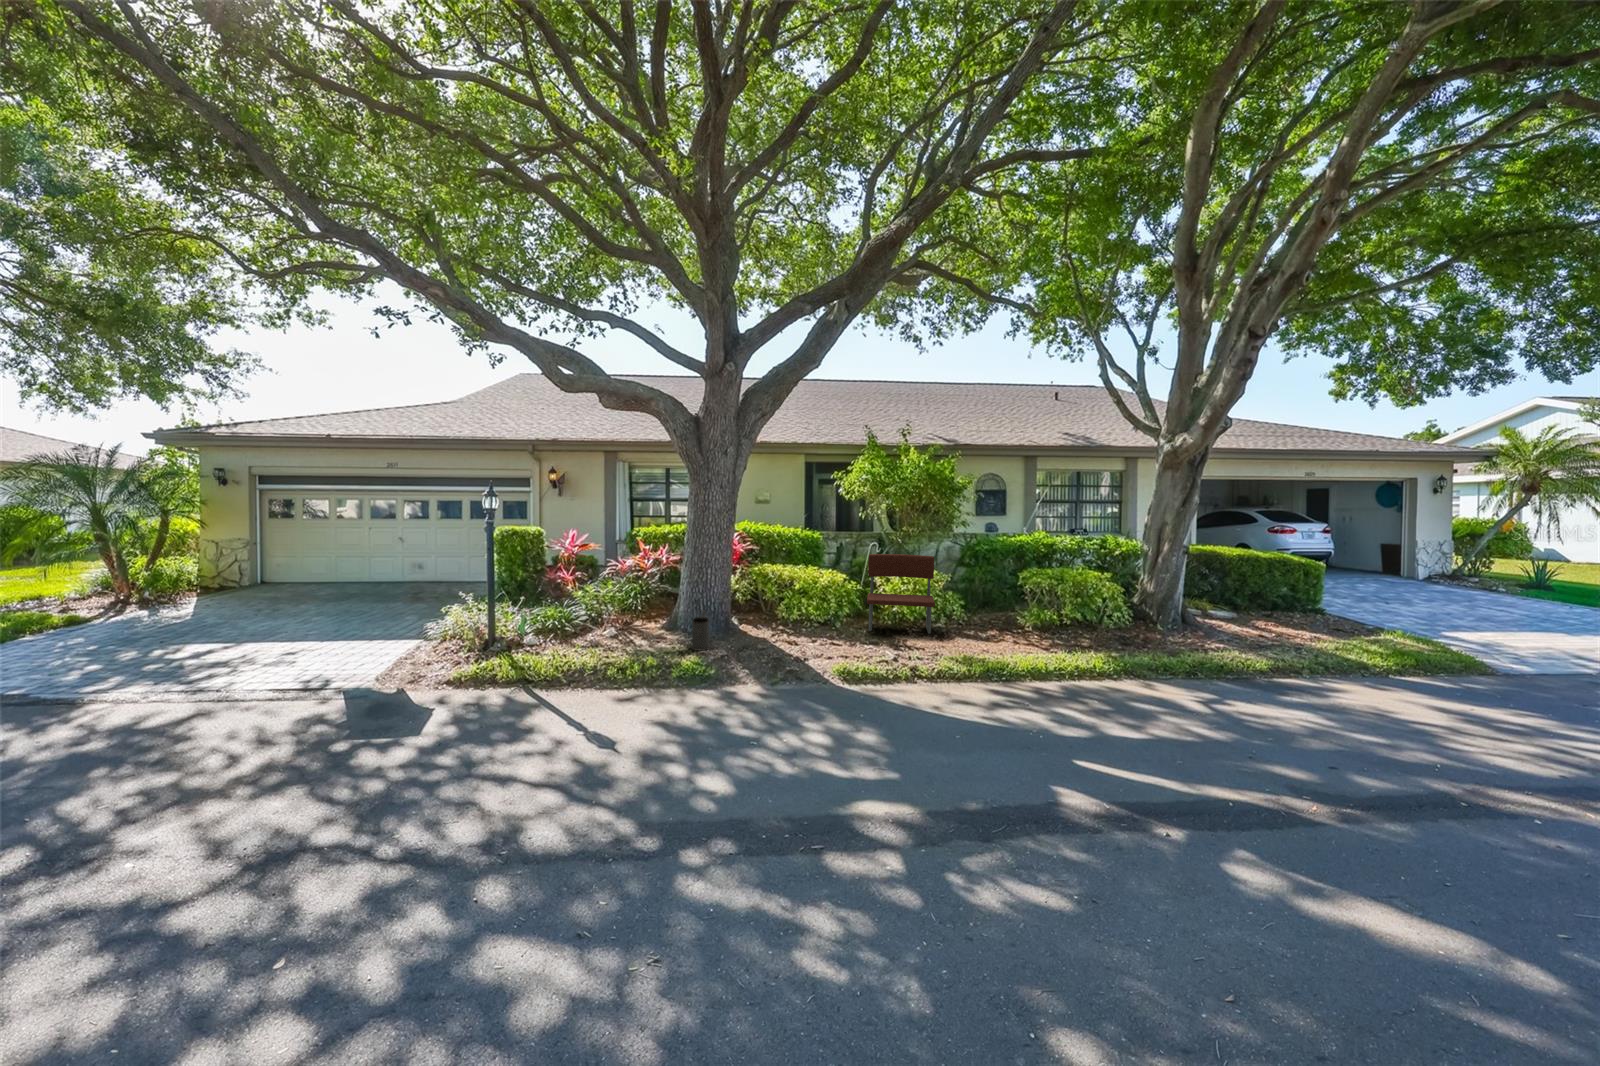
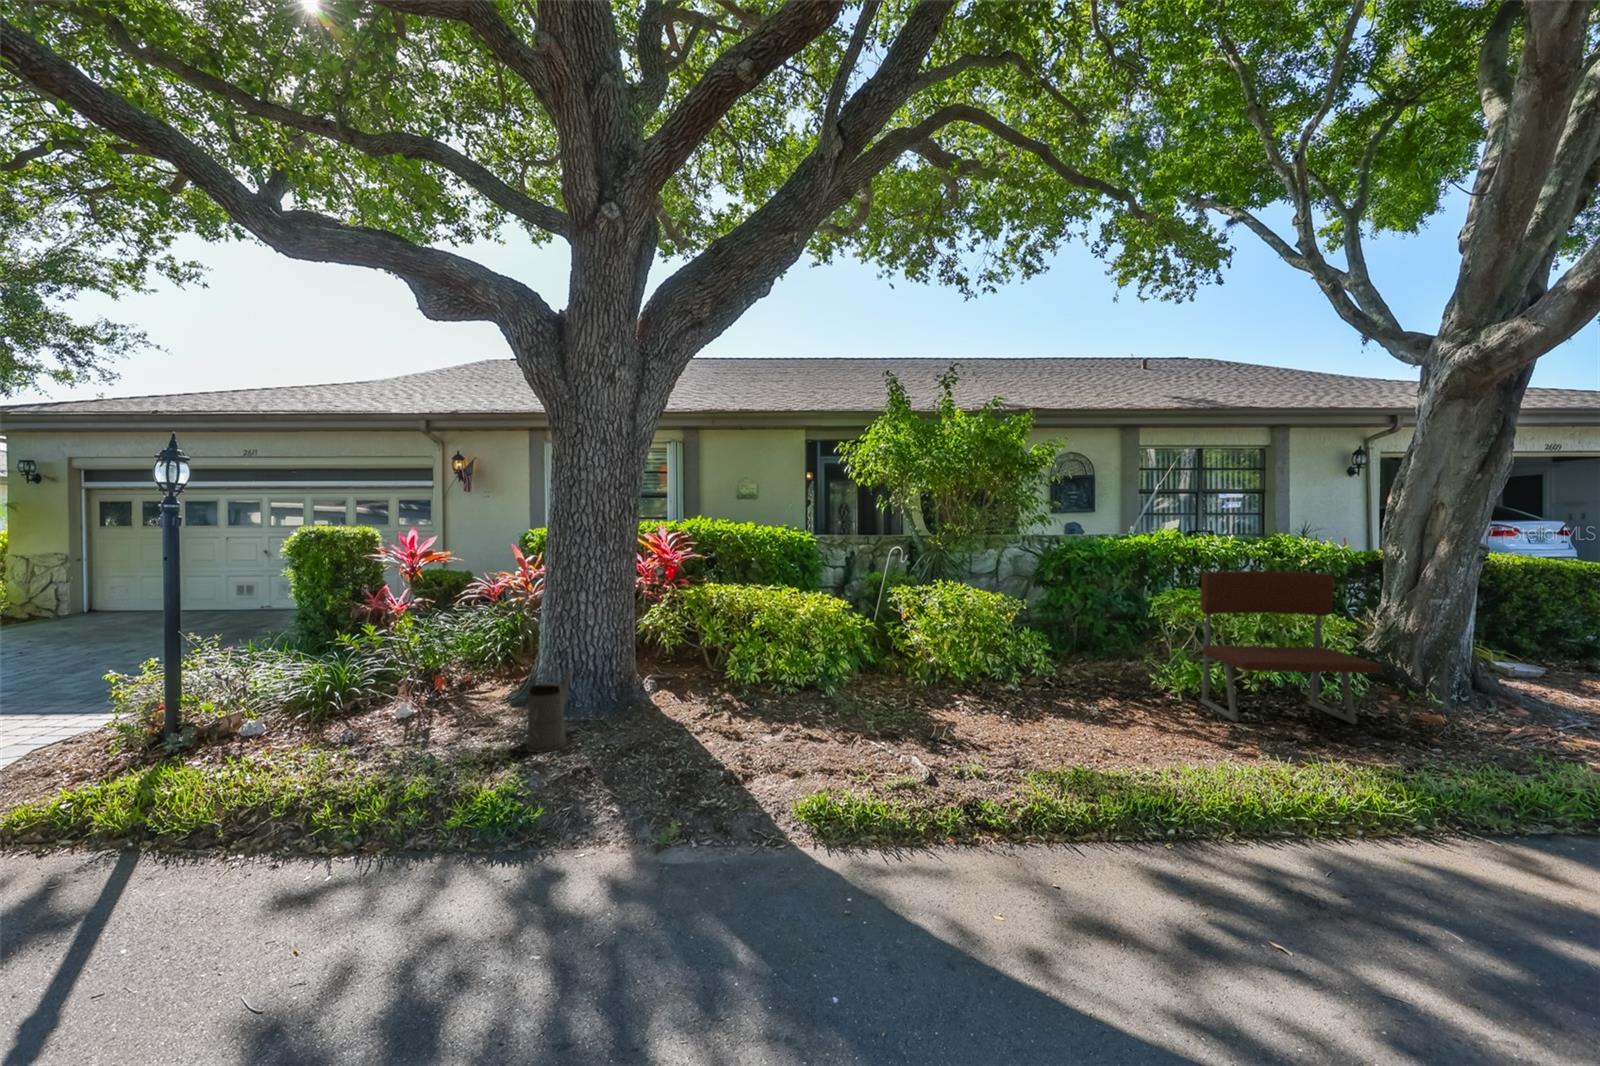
bench: present [867,554,935,634] -> present [1200,571,1382,724]

